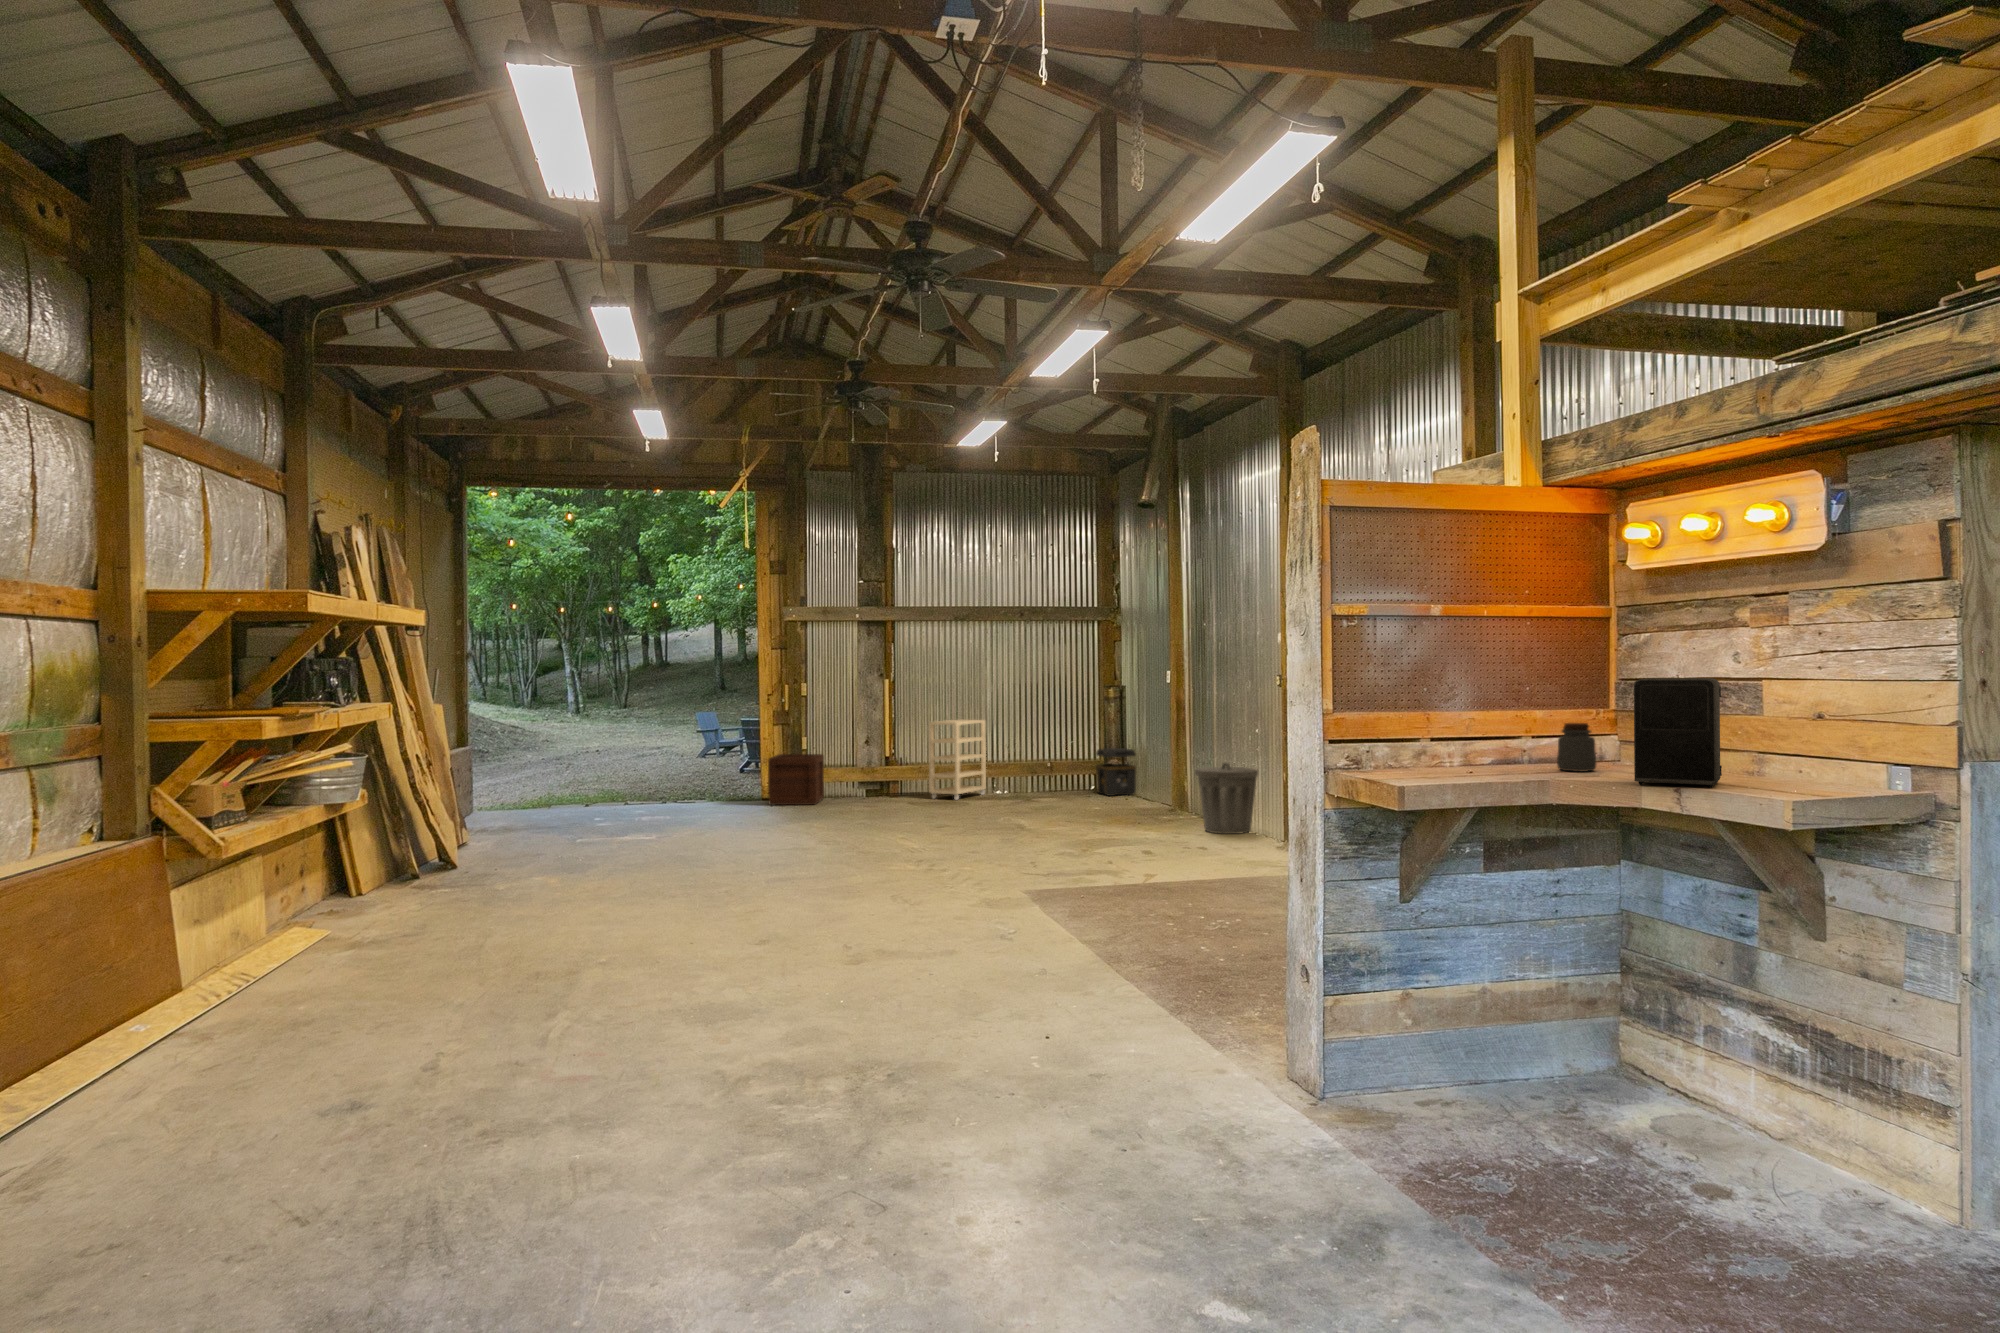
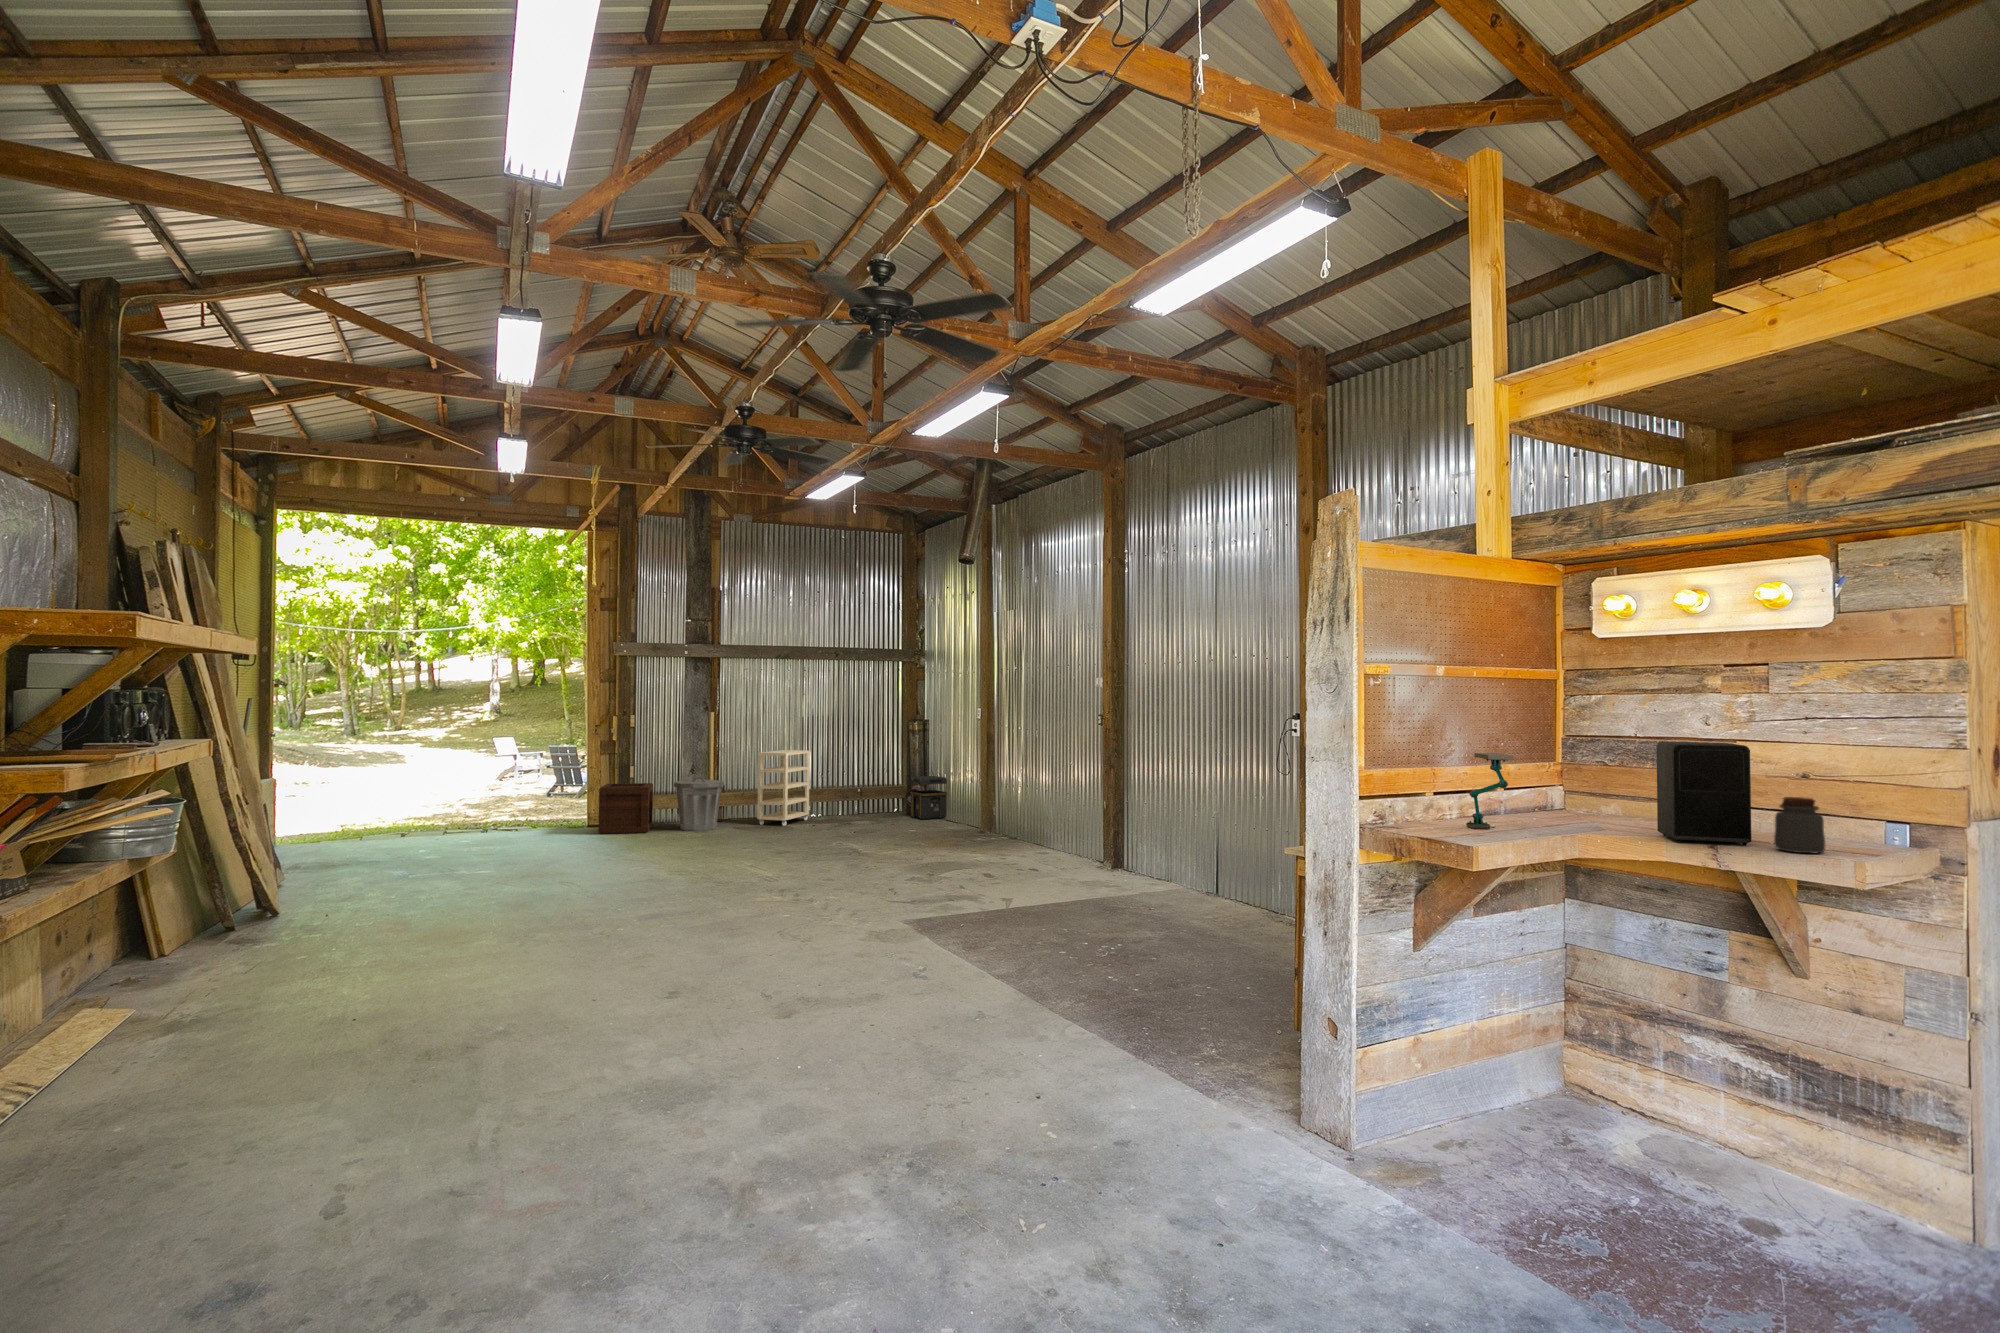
desk lamp: none [1444,694,1472,774] -> present [1466,753,1514,829]
jar: present [1557,723,1596,772] -> present [1774,797,1825,854]
trash can: present [1195,763,1258,834] -> present [674,776,724,831]

